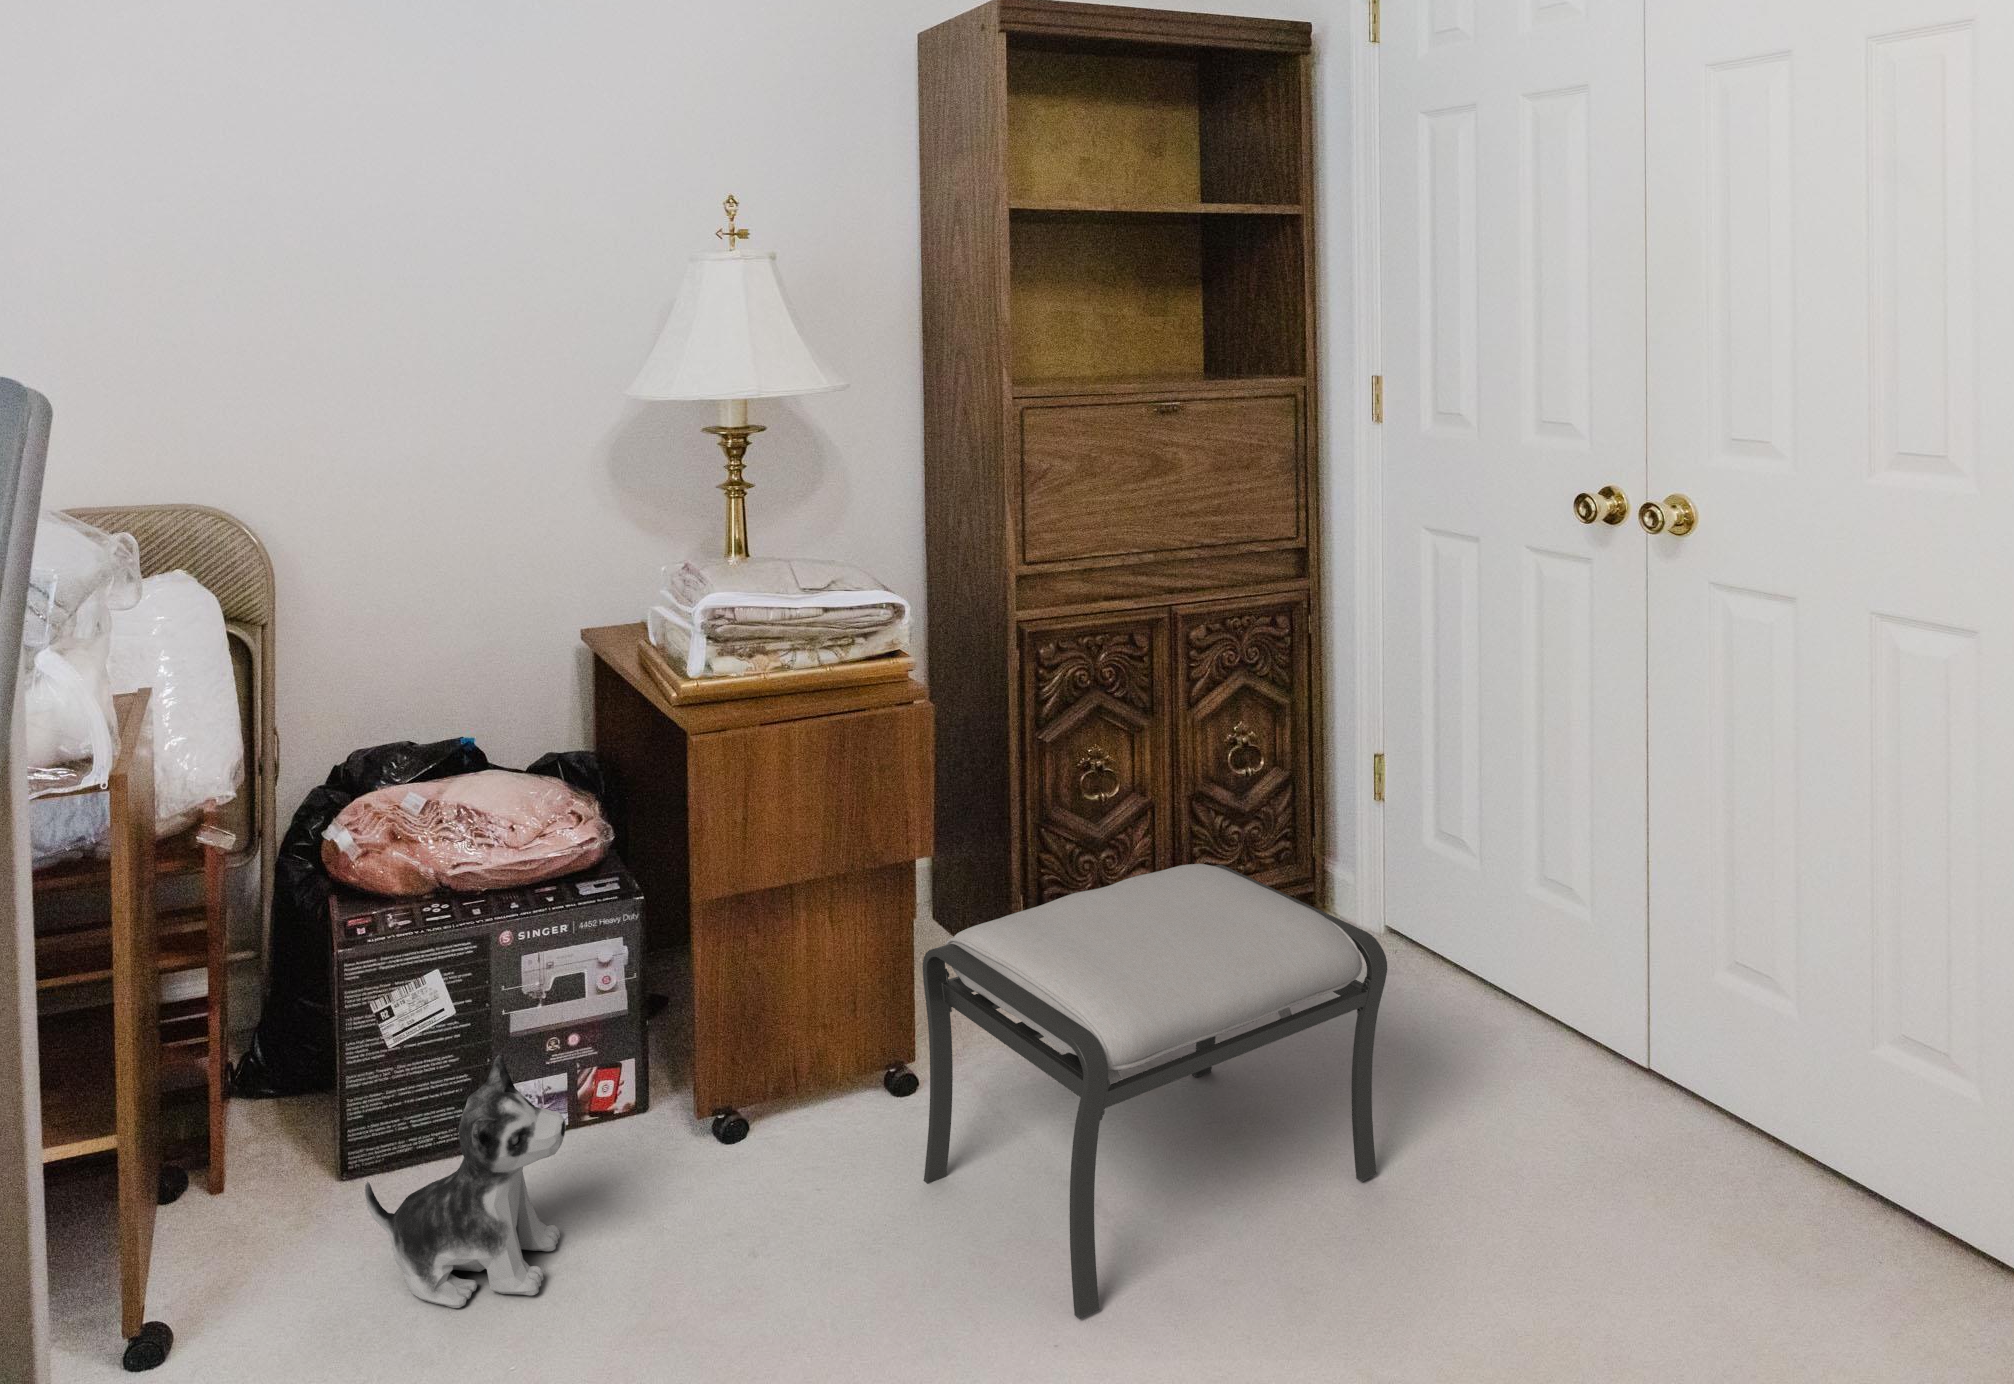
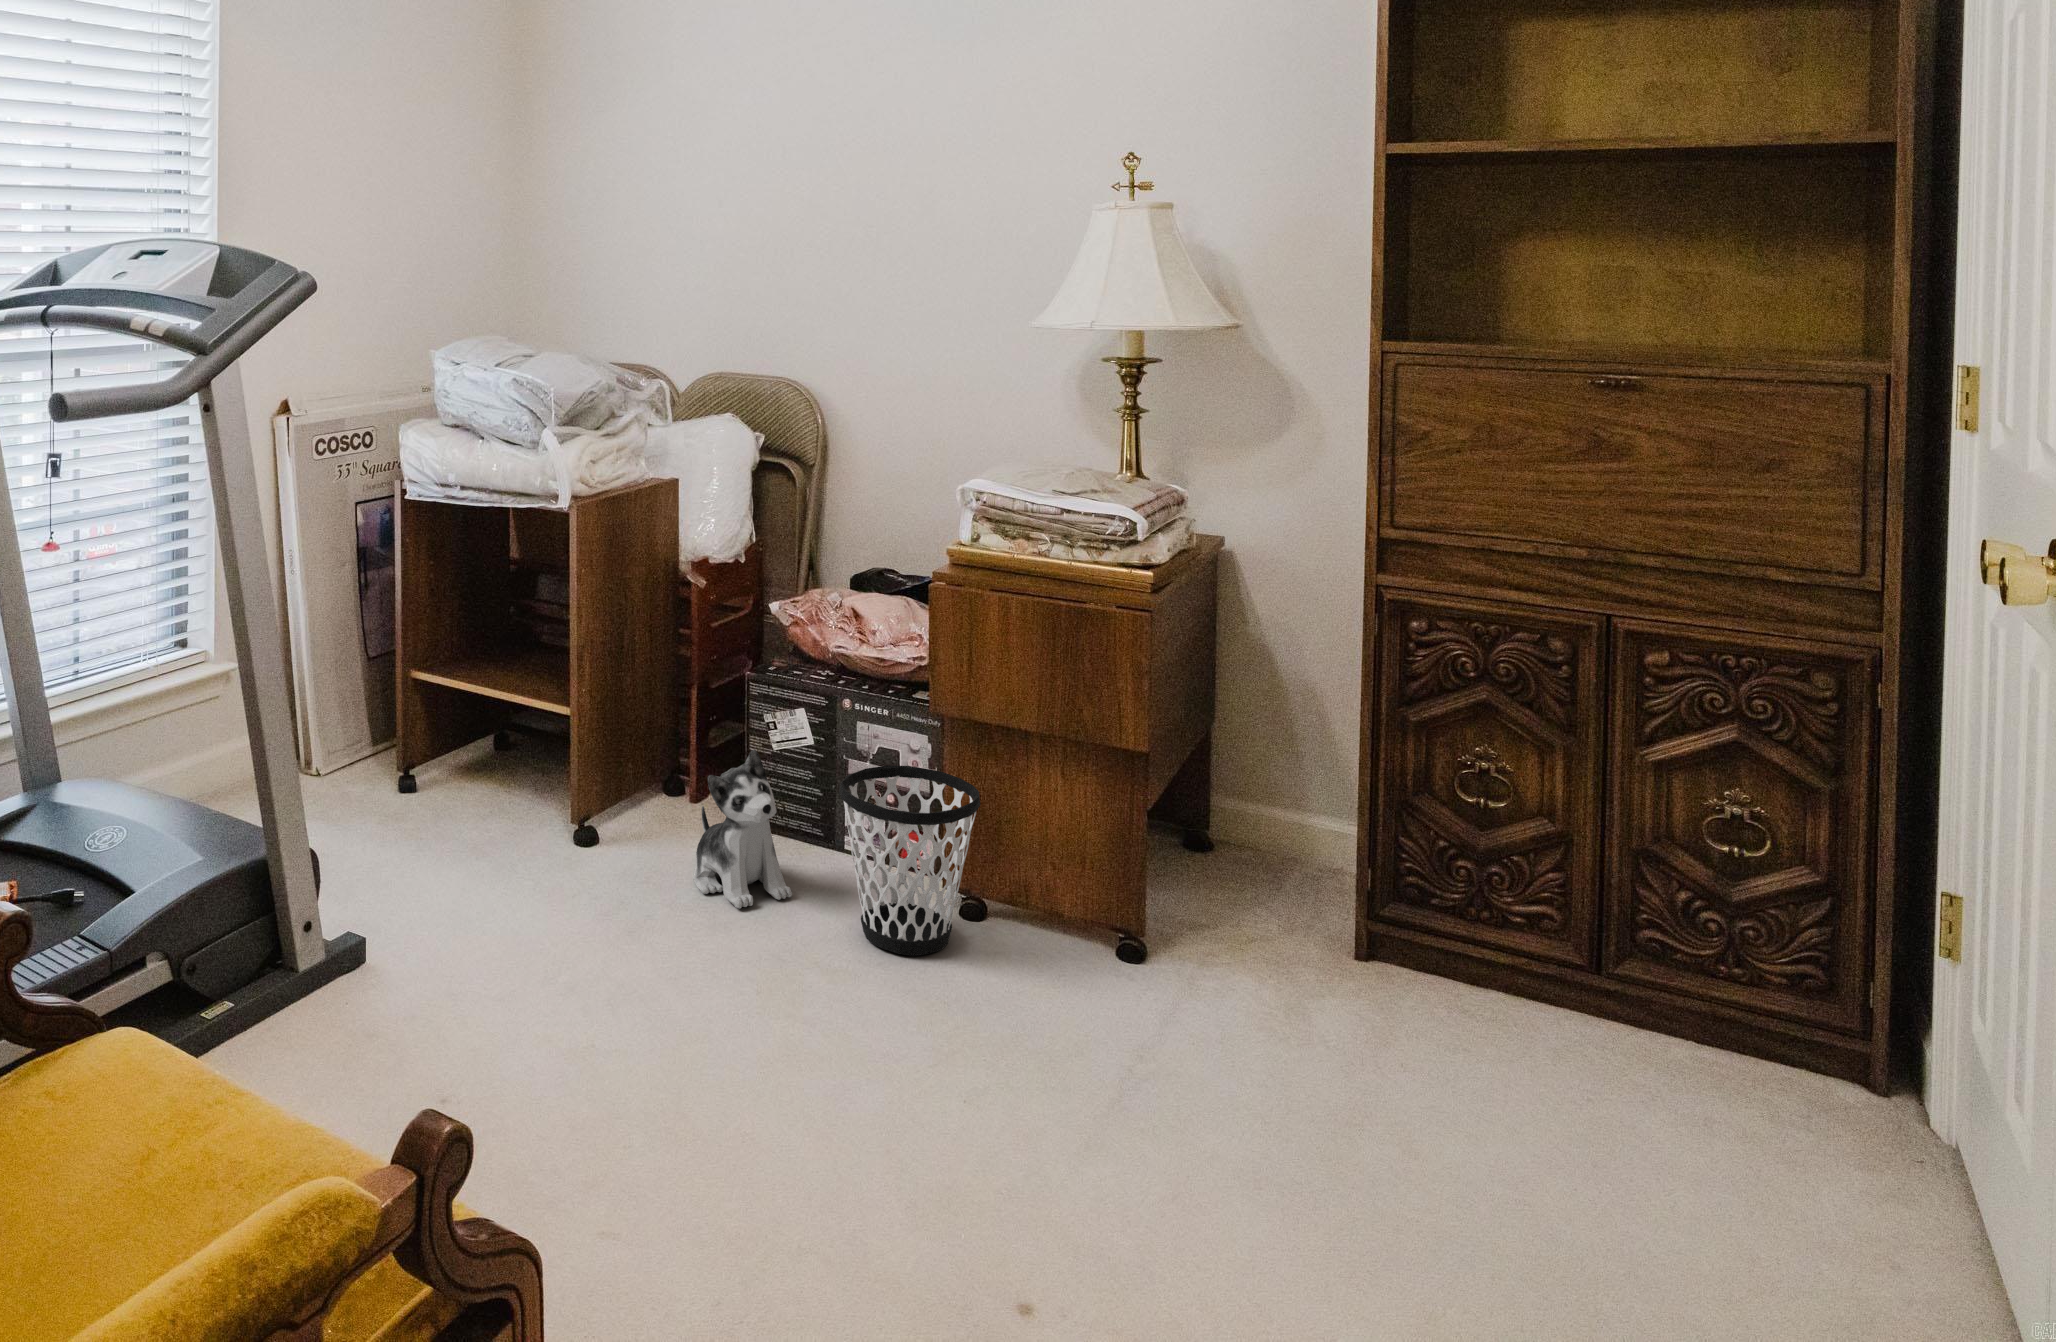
ottoman: present [923,864,1387,1319] -> none [974,791,1419,1220]
wastebasket: none [654,970,828,1229] -> present [839,765,980,955]

